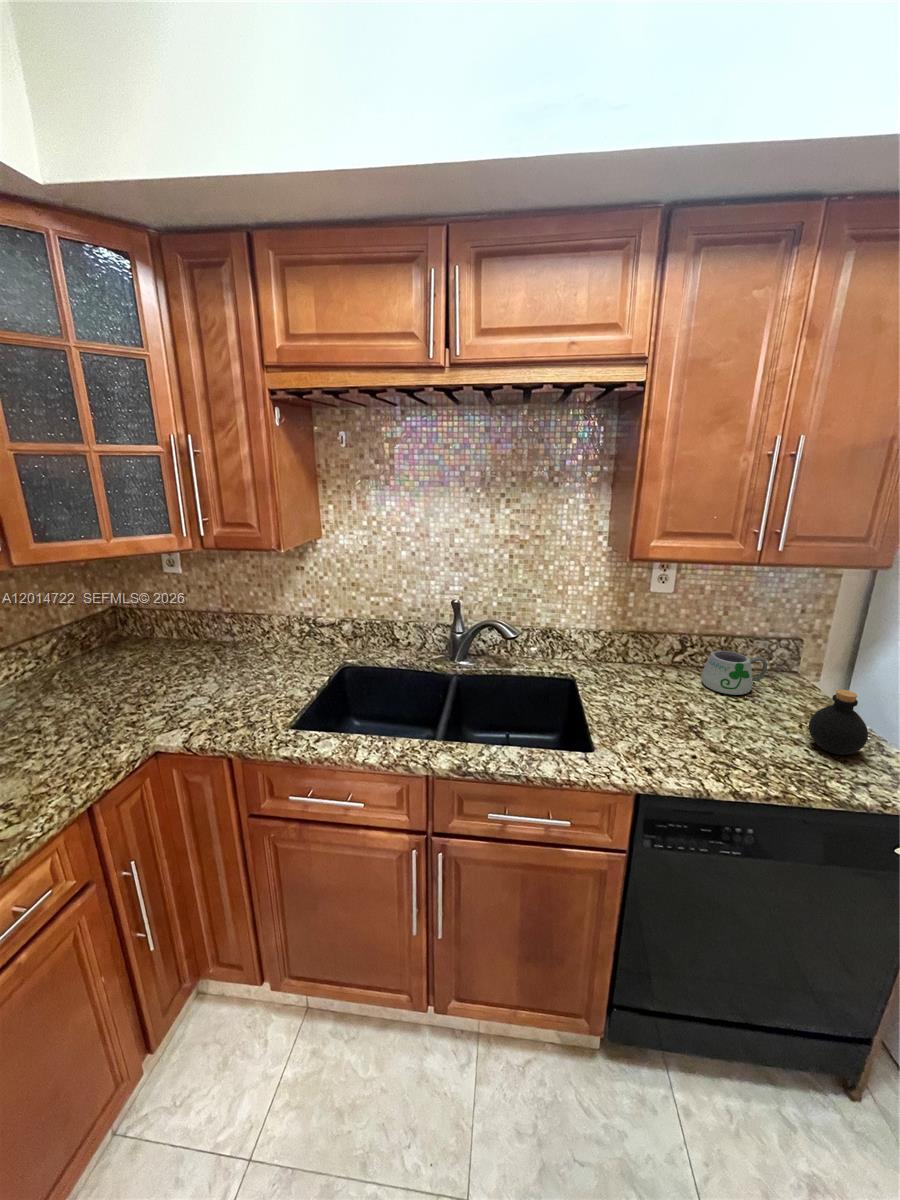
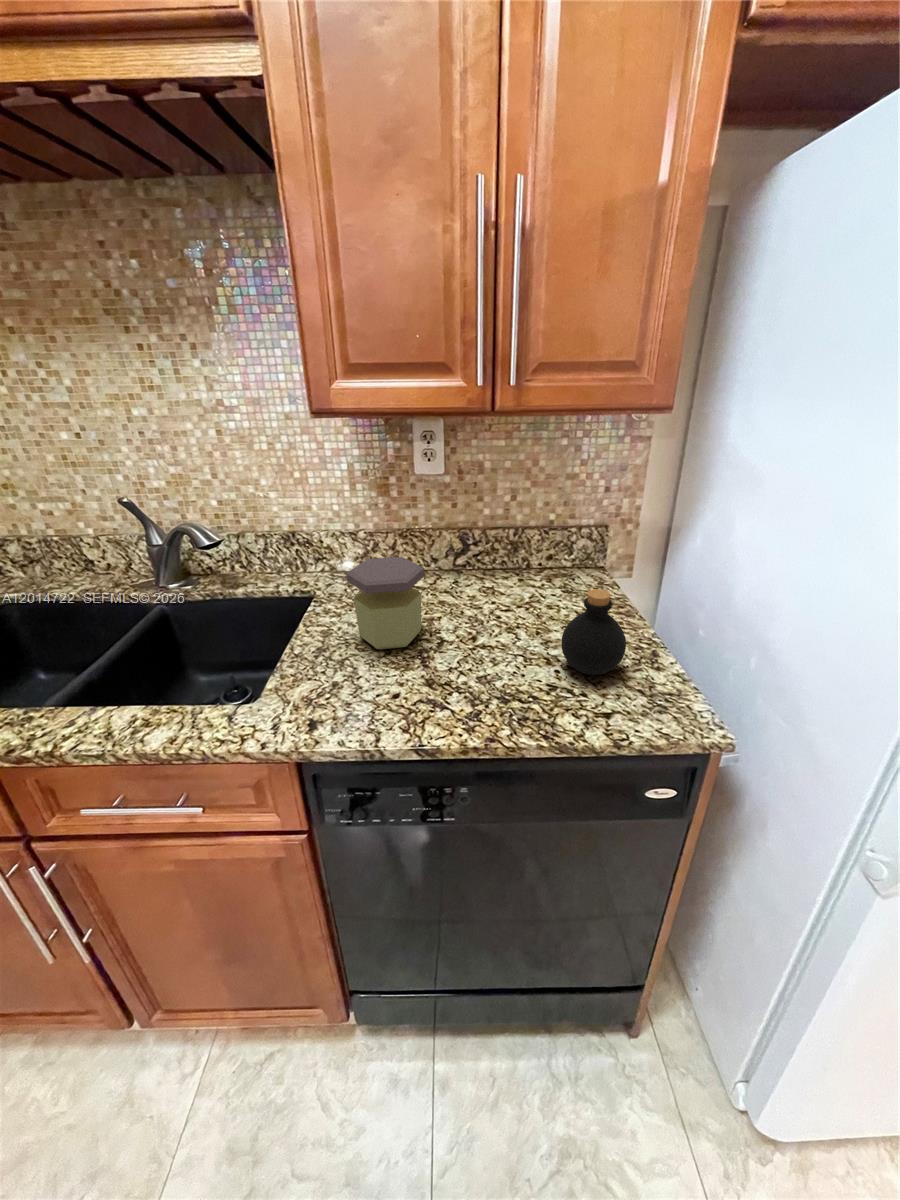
mug: present [701,651,767,701] -> none [477,547,553,610]
jar: none [634,654,690,721] -> present [346,557,425,649]

